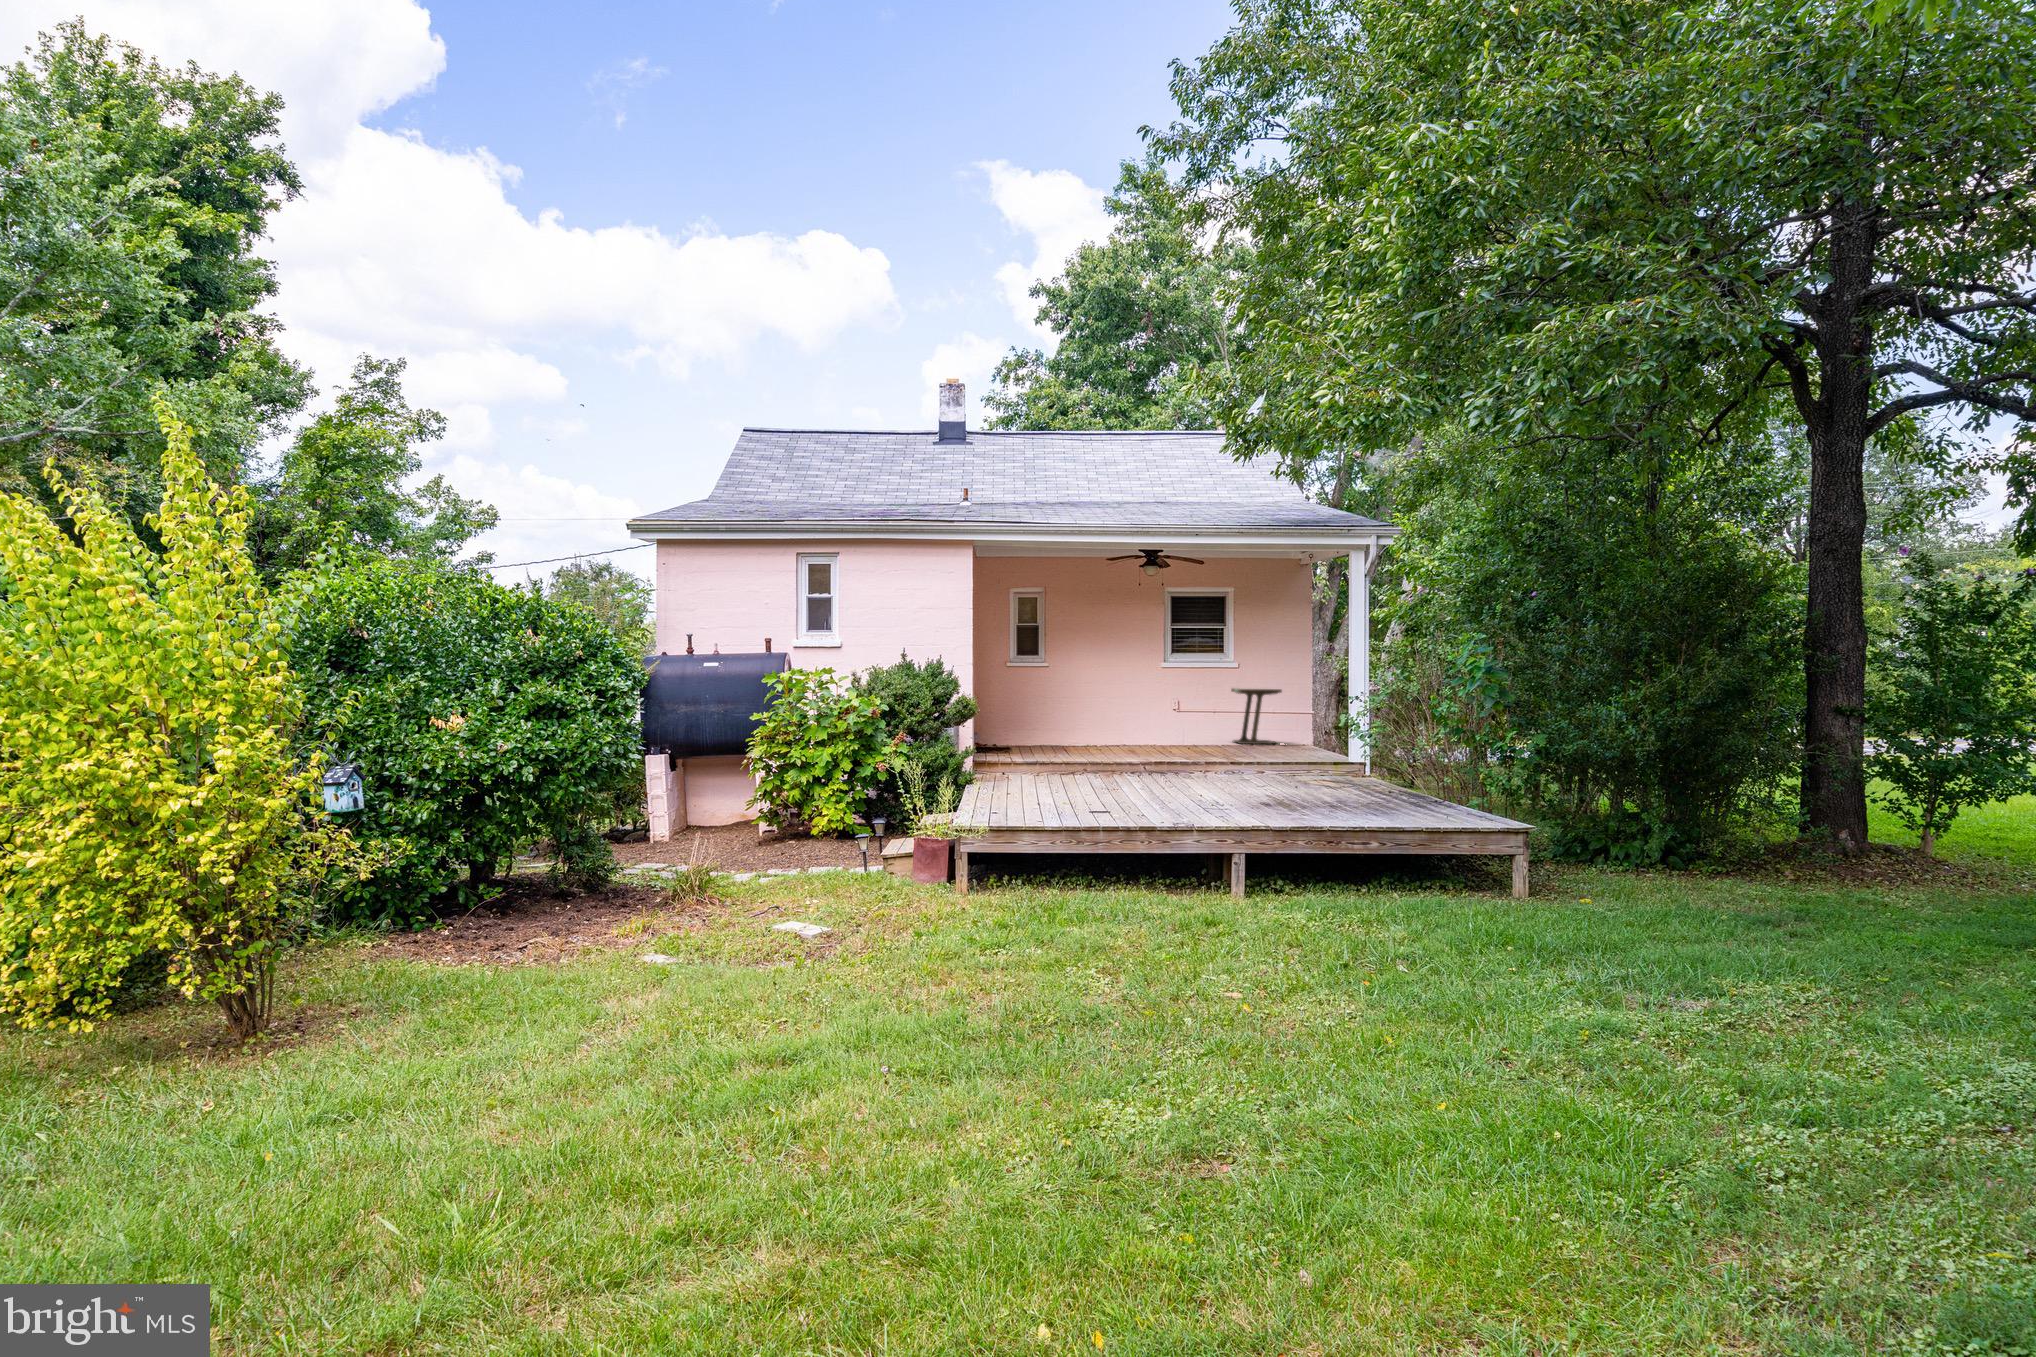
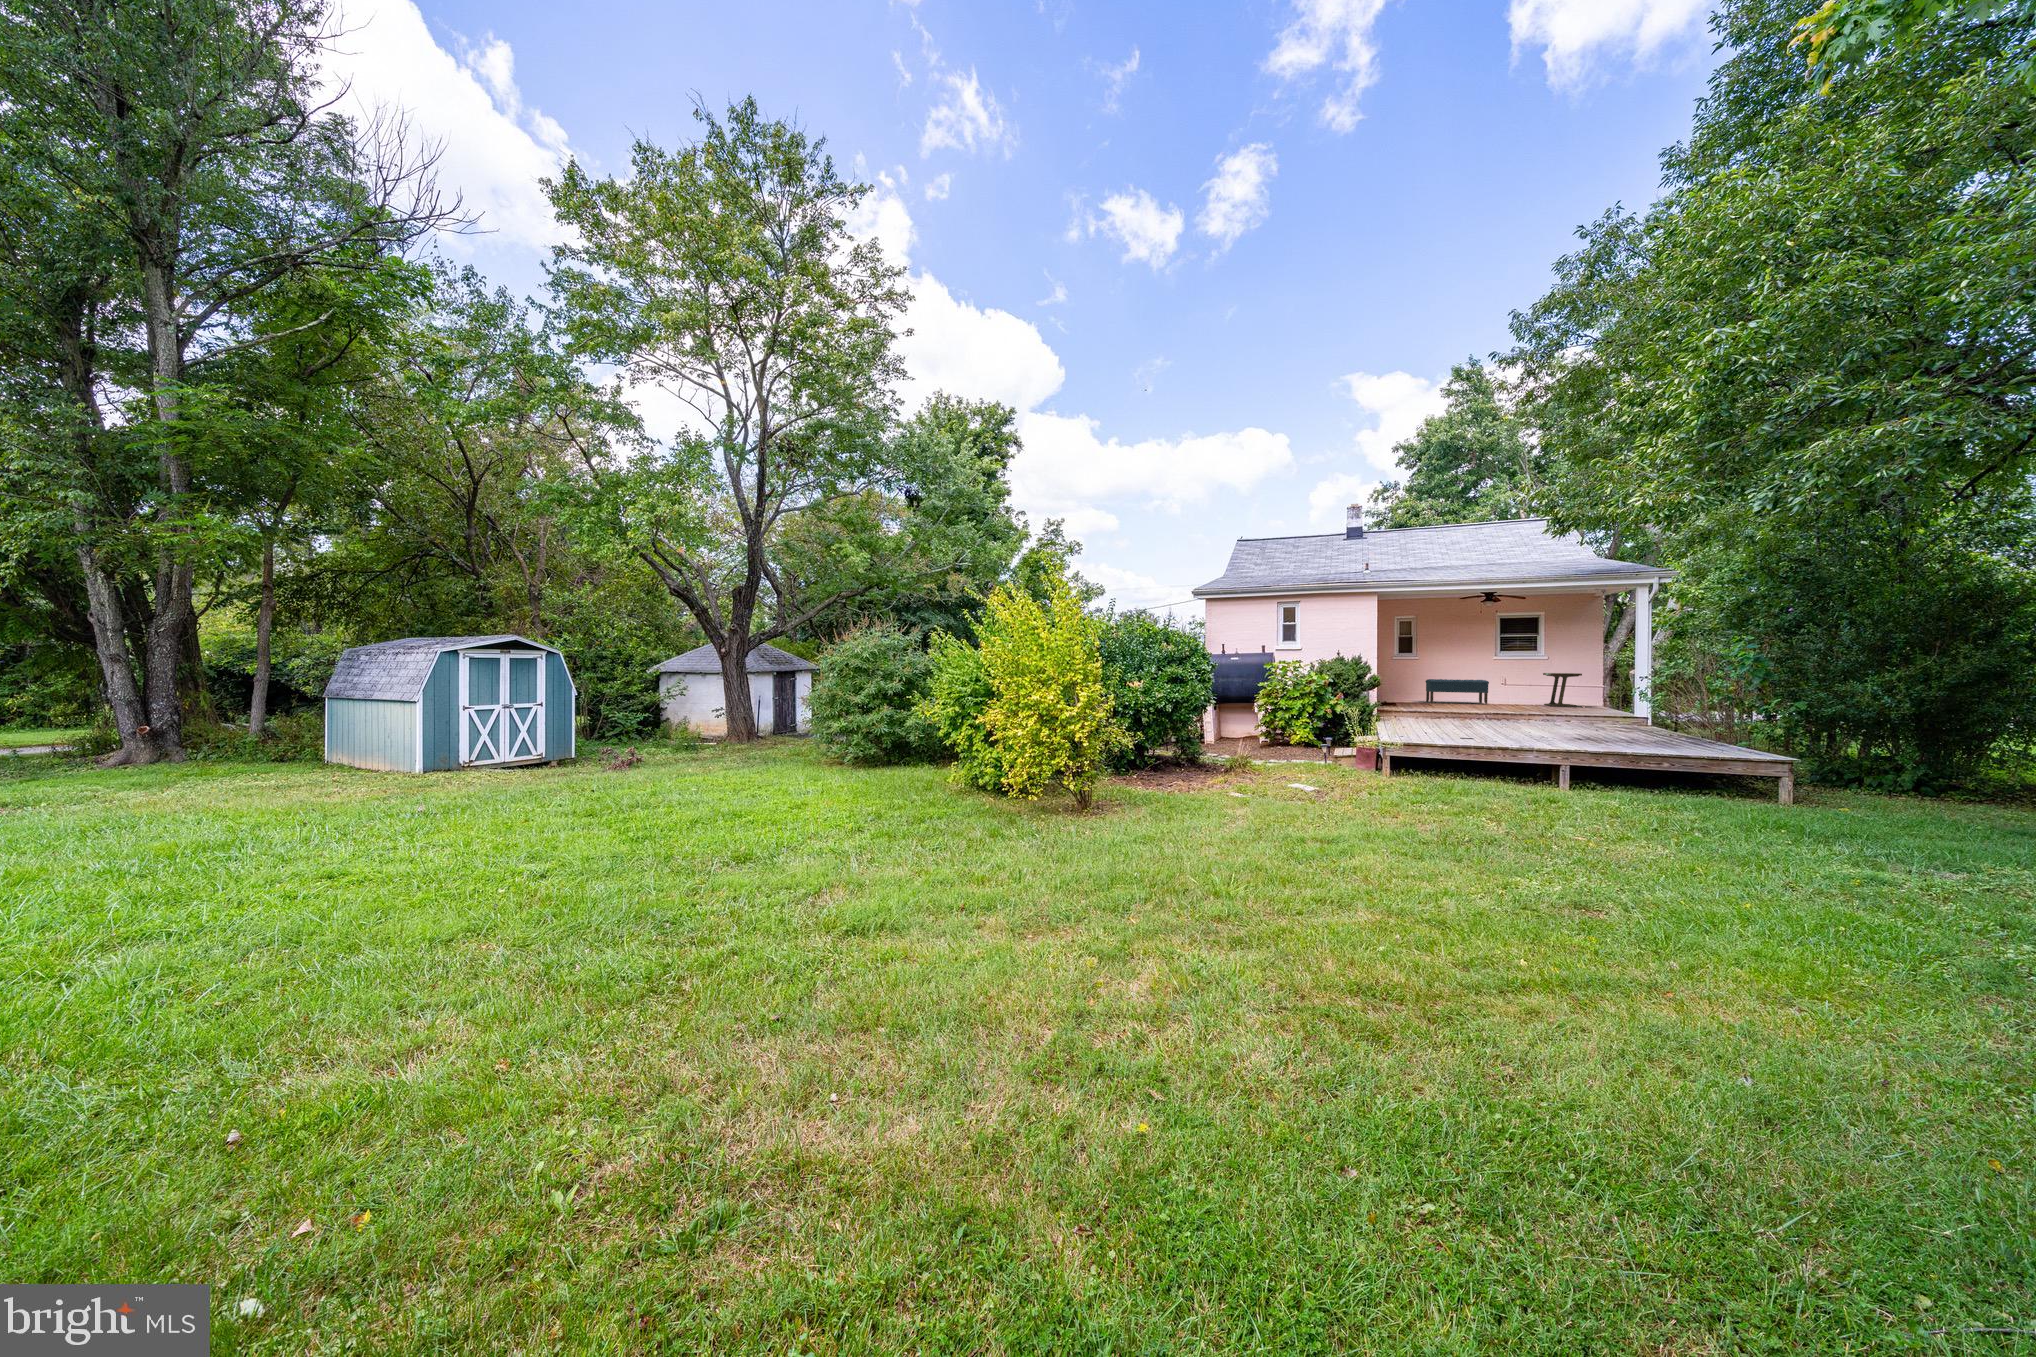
bench: none [1062,700,1156,743] -> present [1425,679,1489,704]

